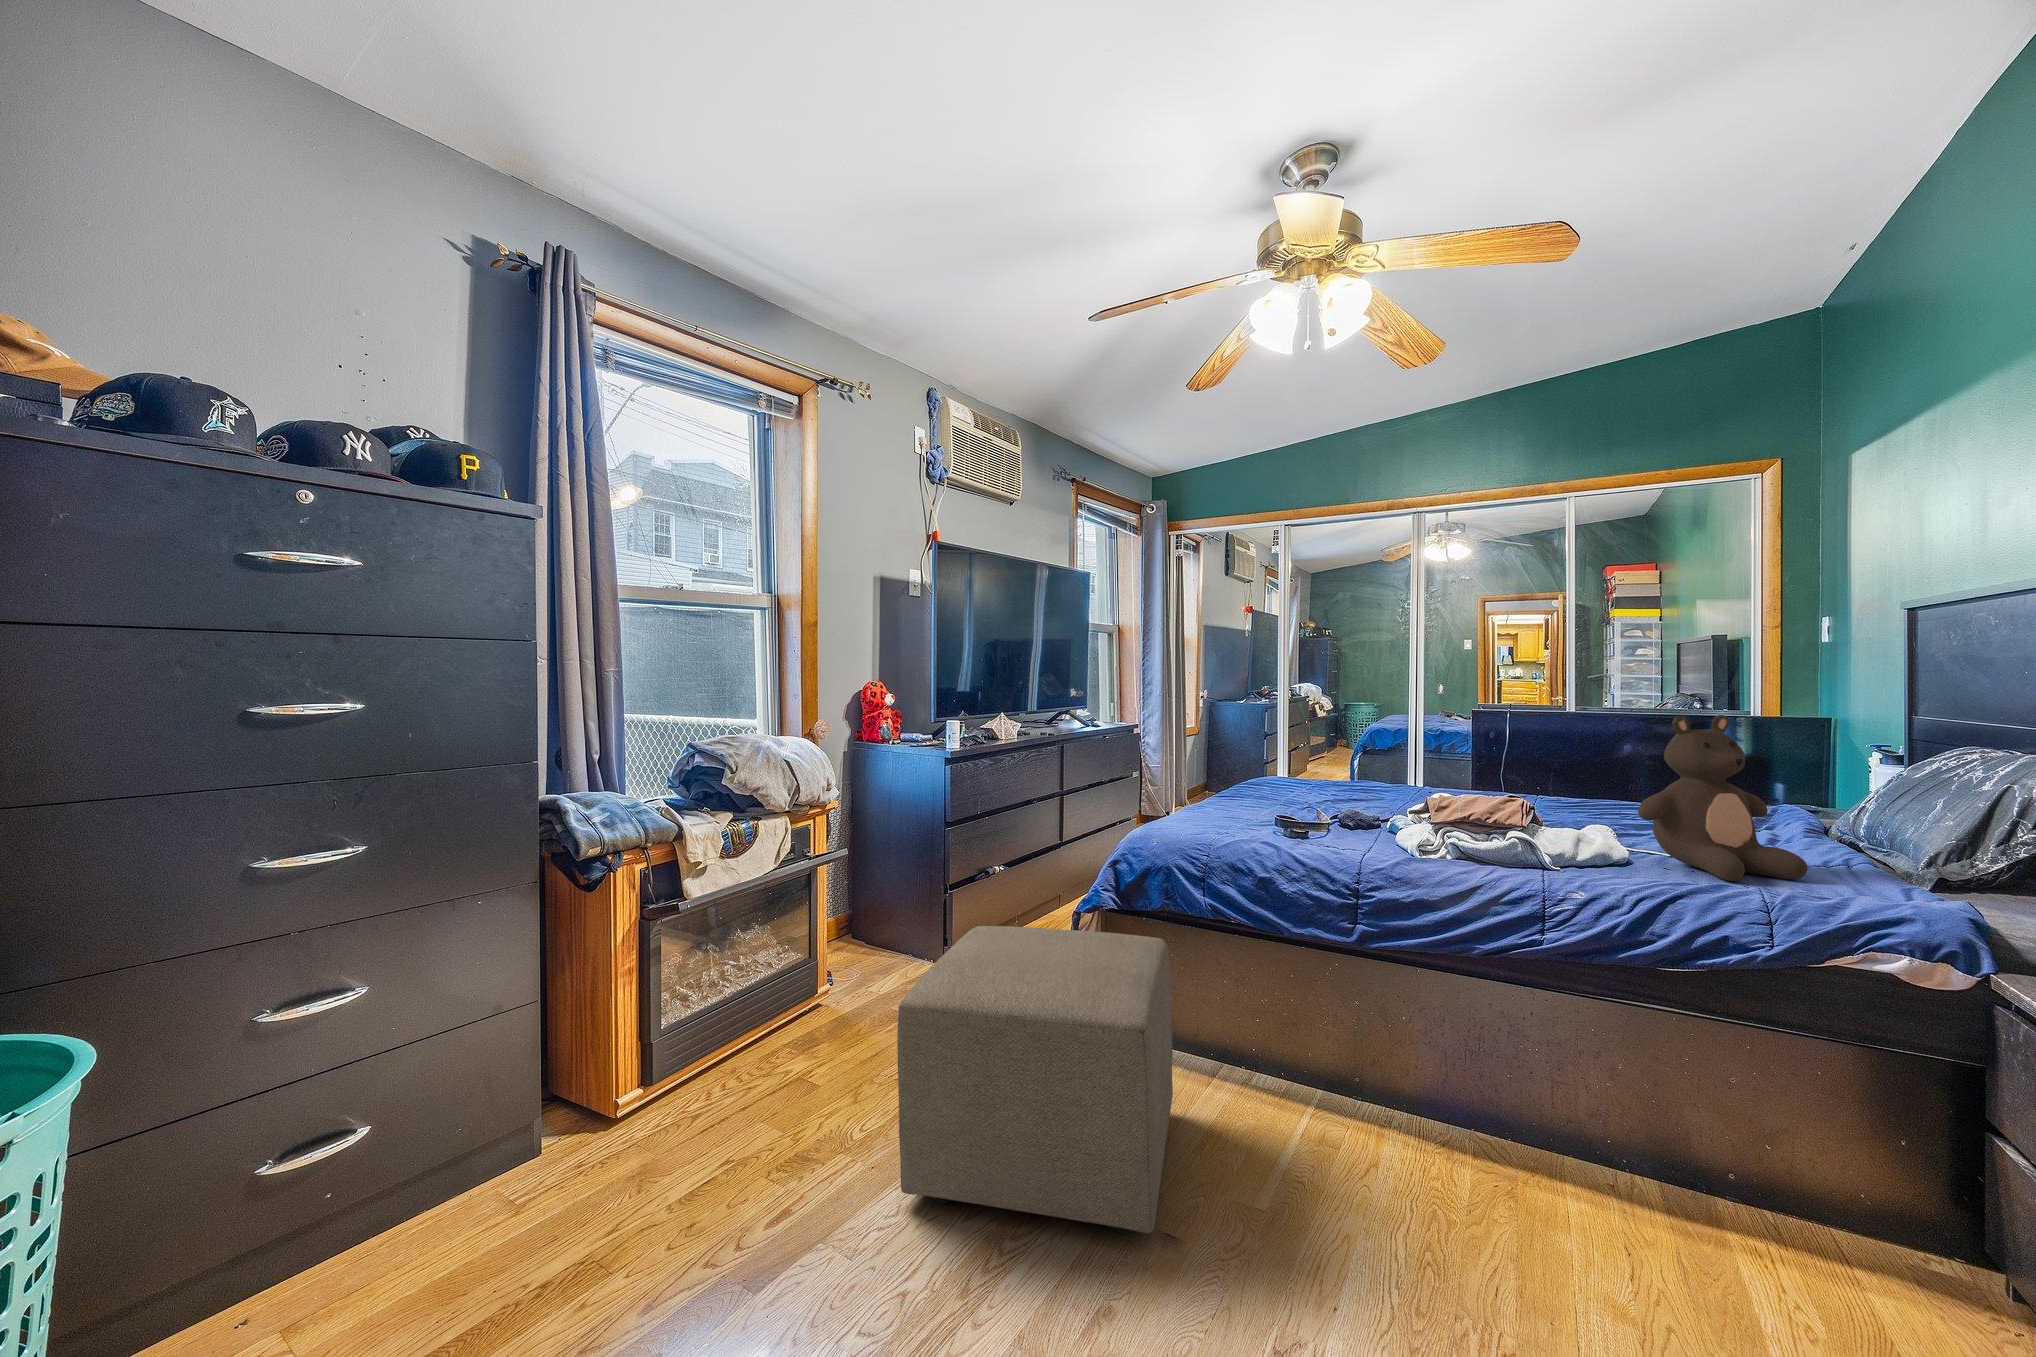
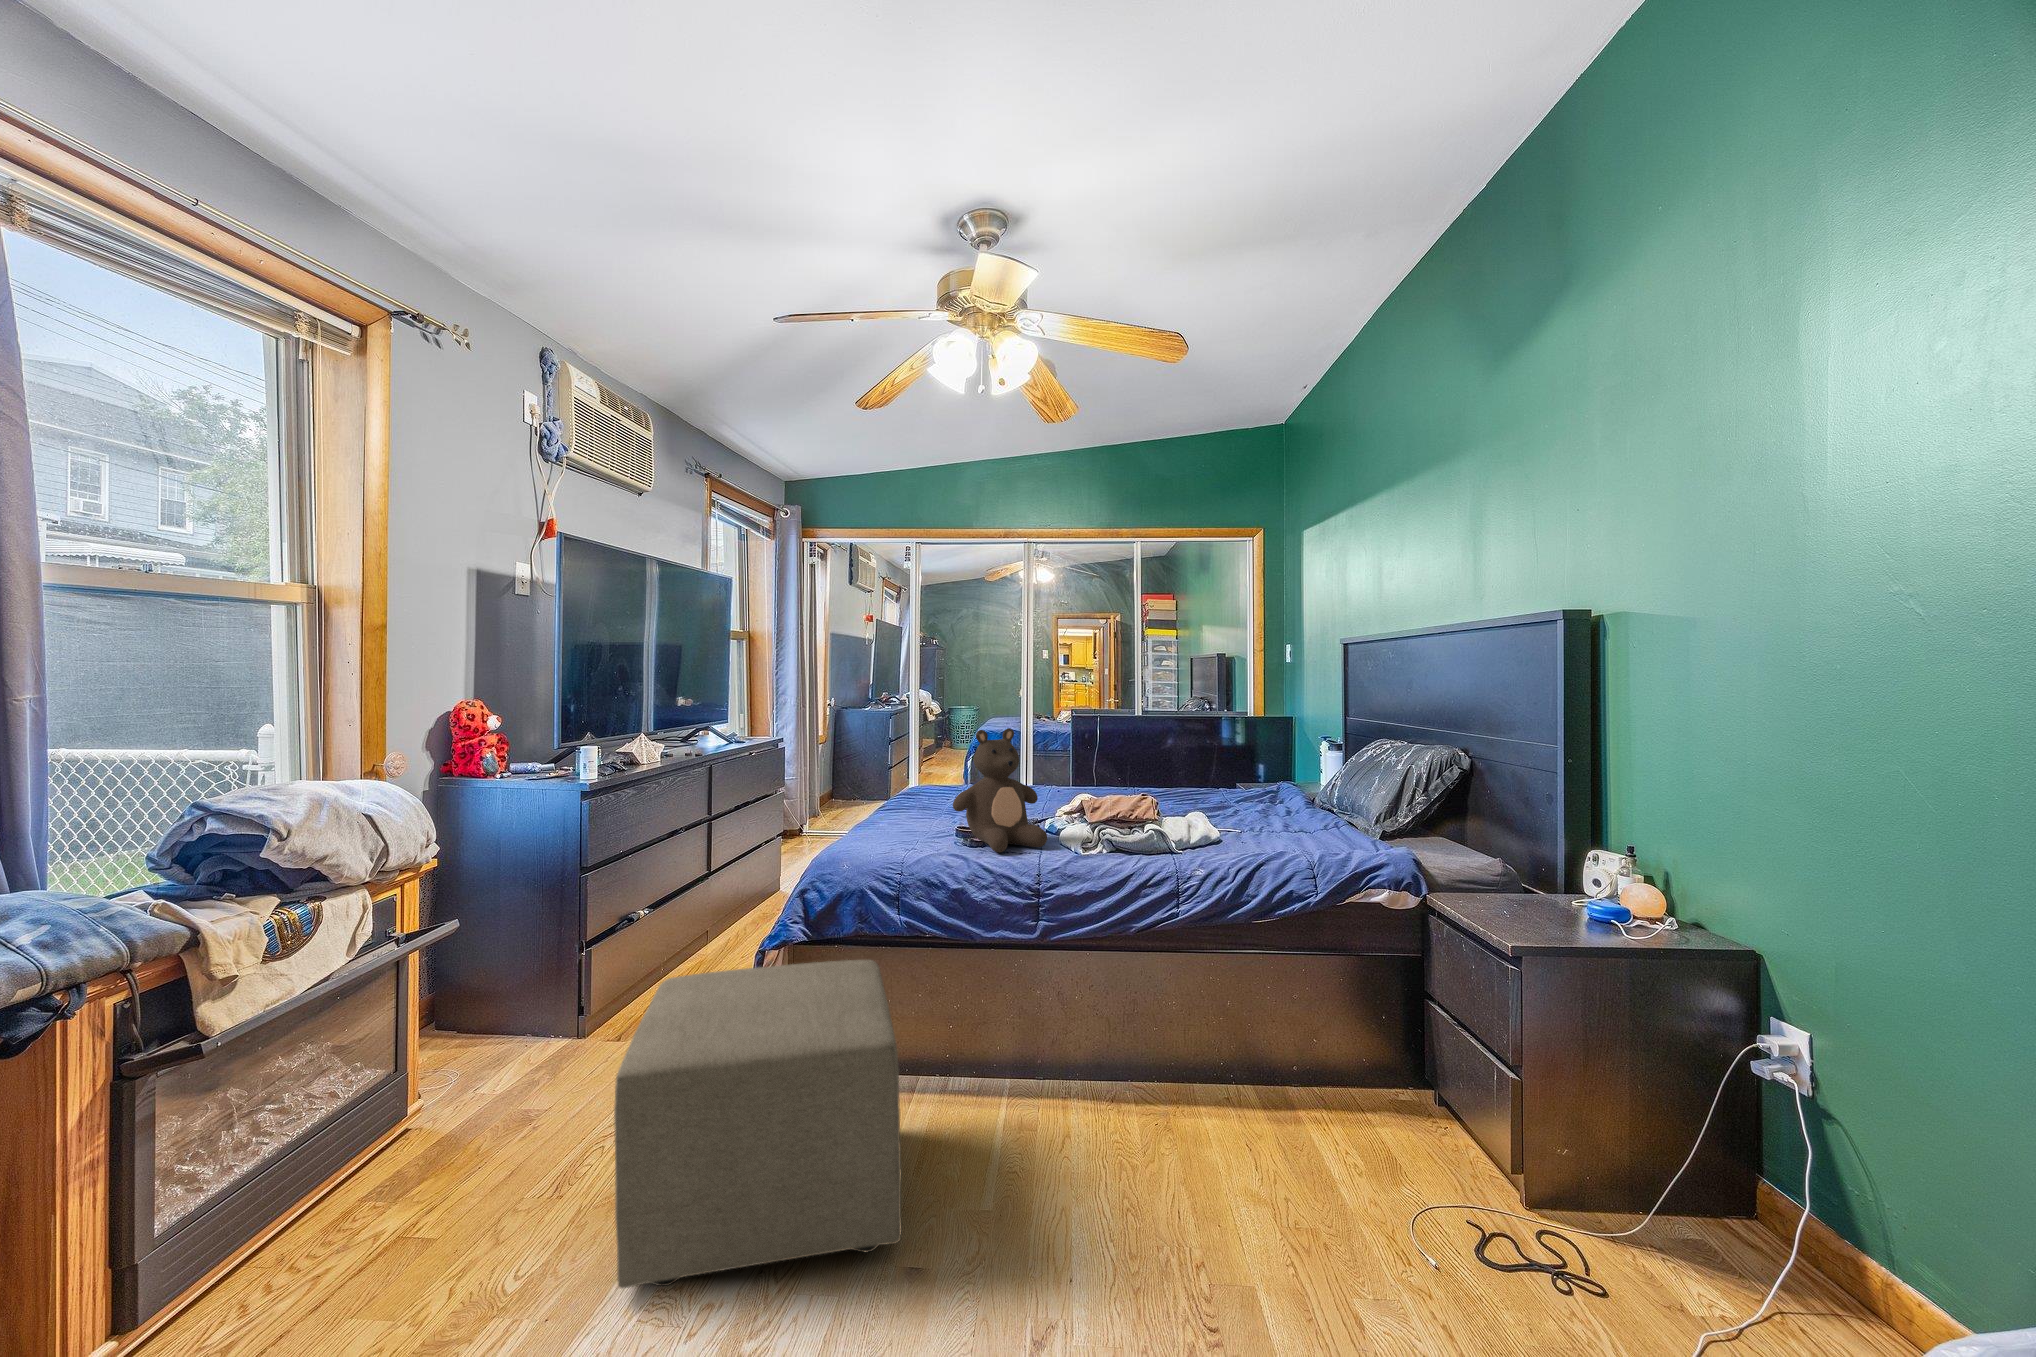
teddy bear: present [1638,715,1808,881] -> present [953,728,1047,852]

